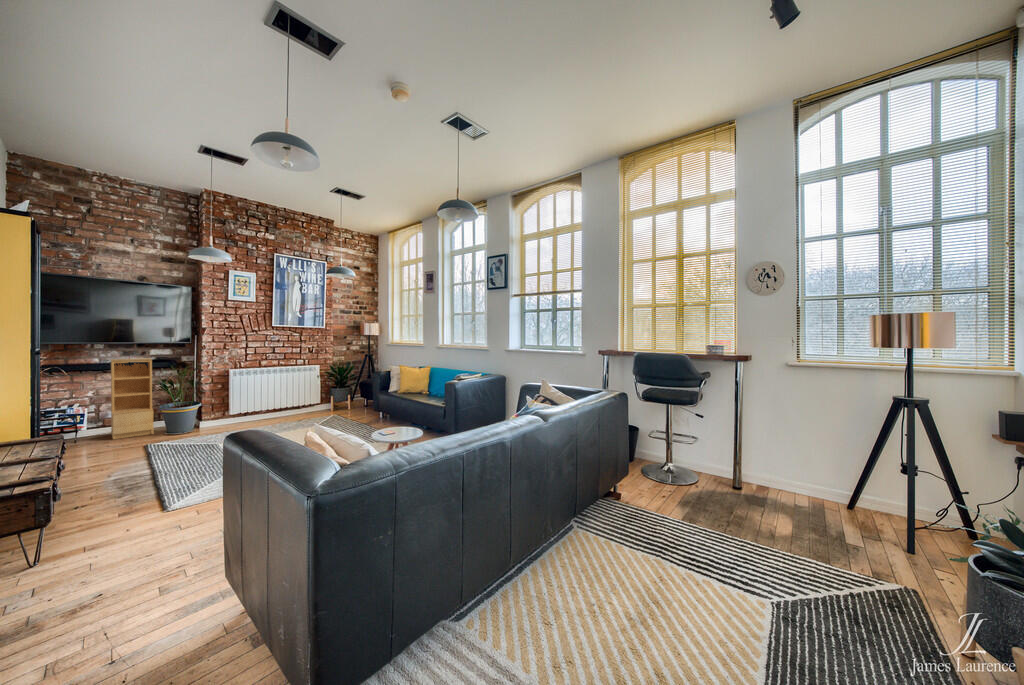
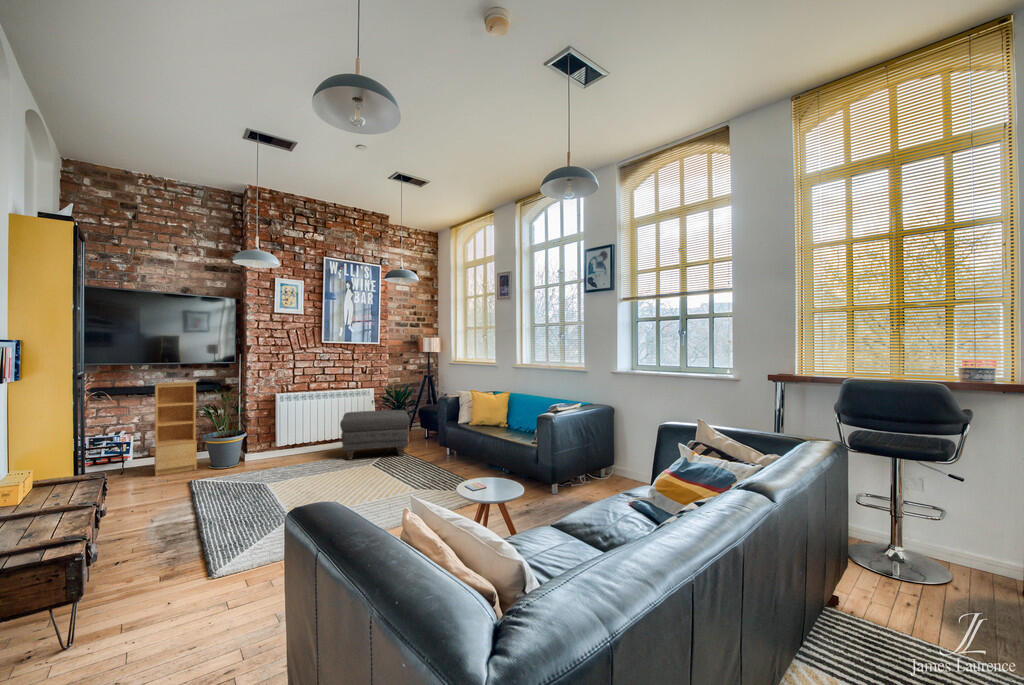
ottoman: none [288,383,350,423] -> present [340,410,410,459]

